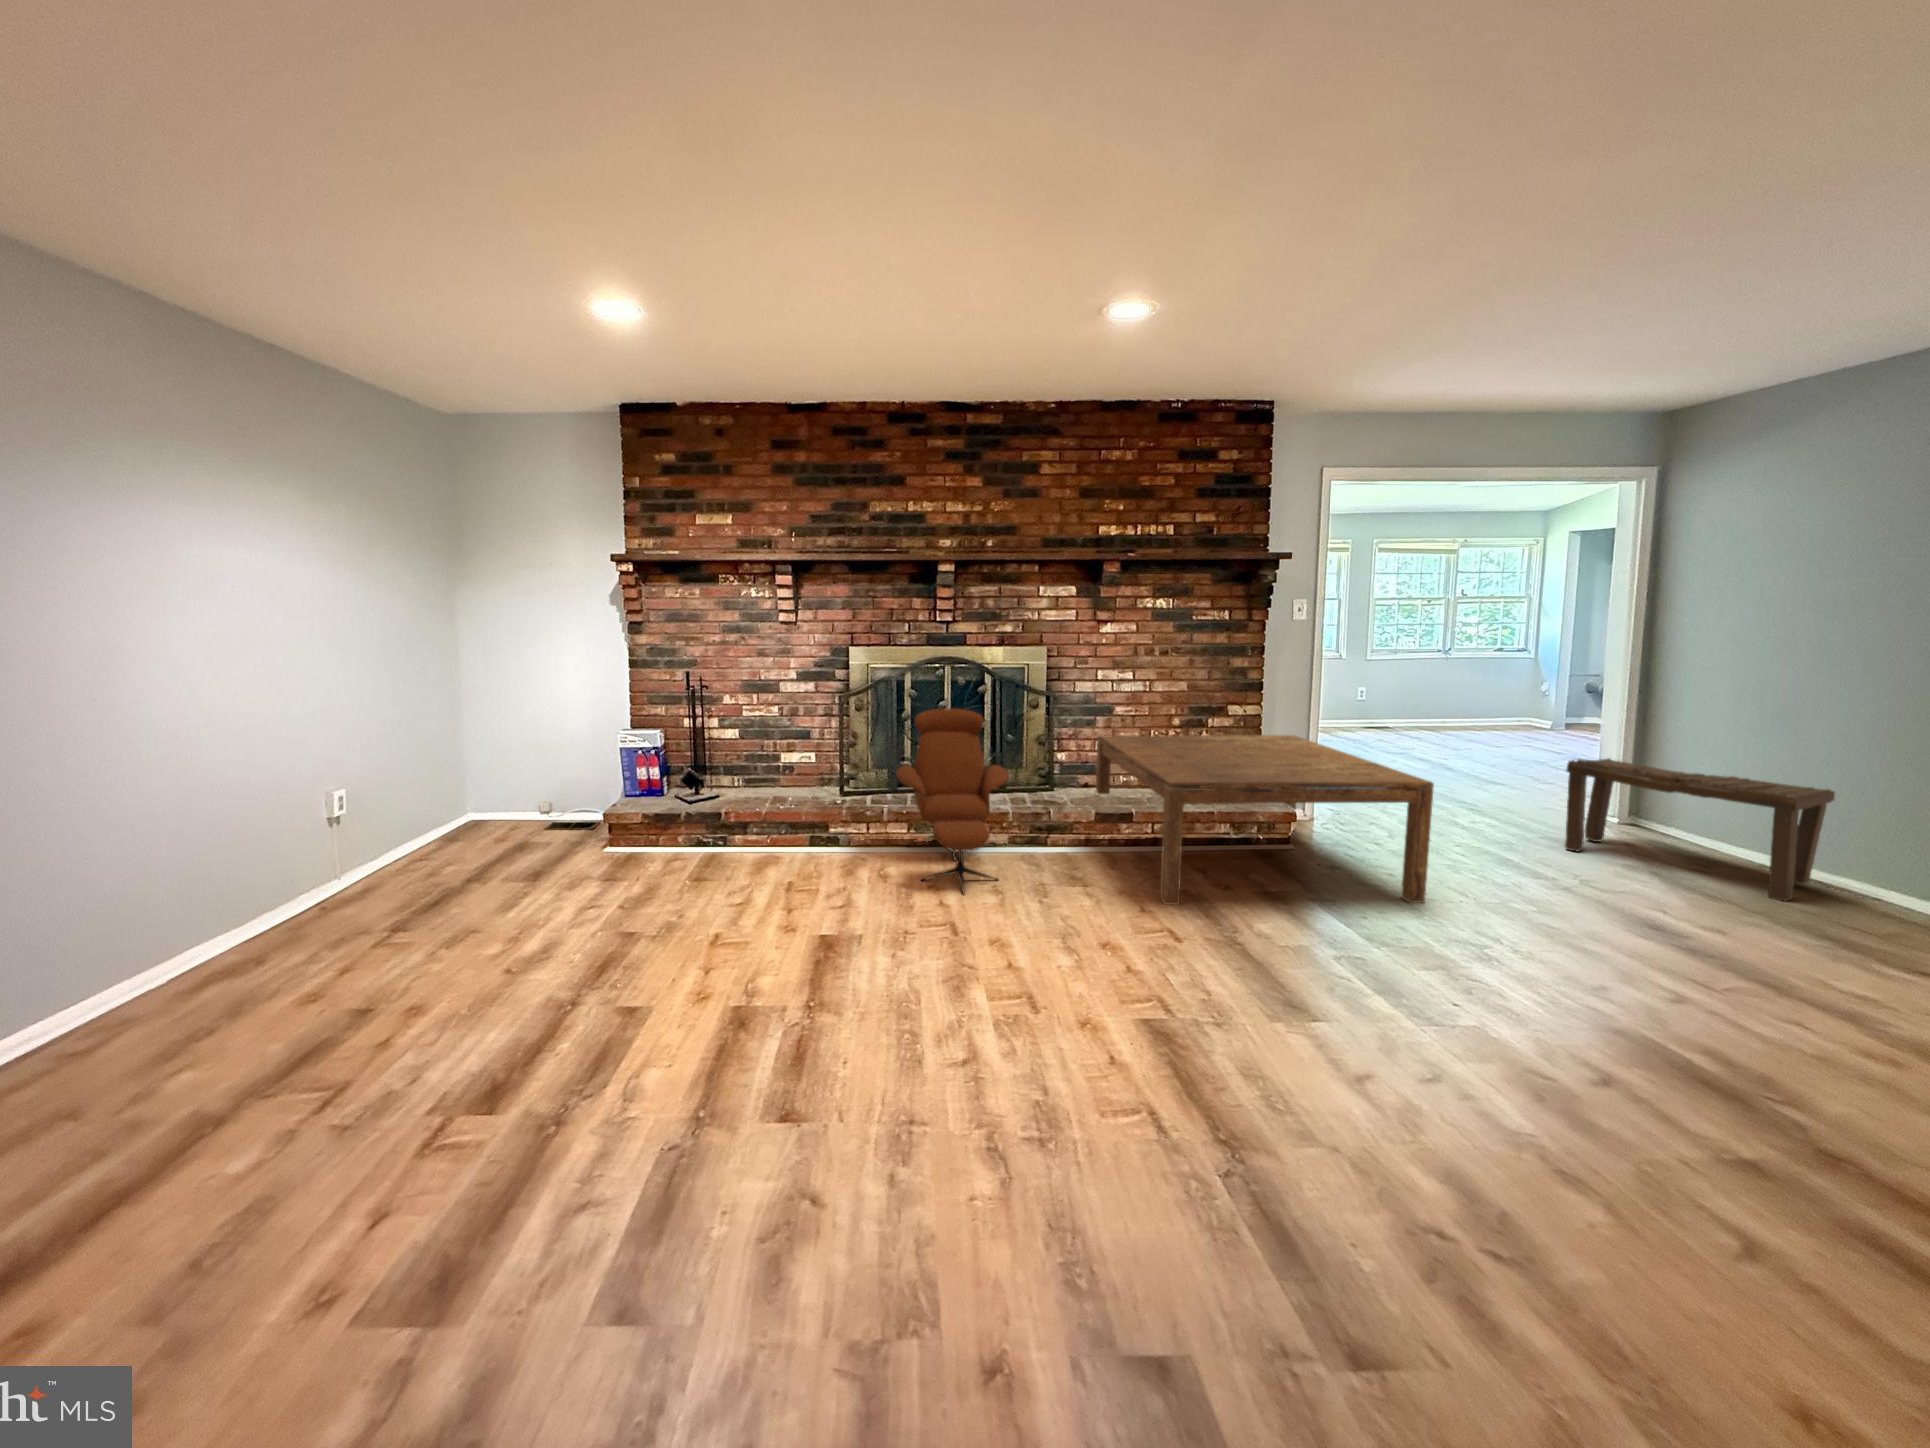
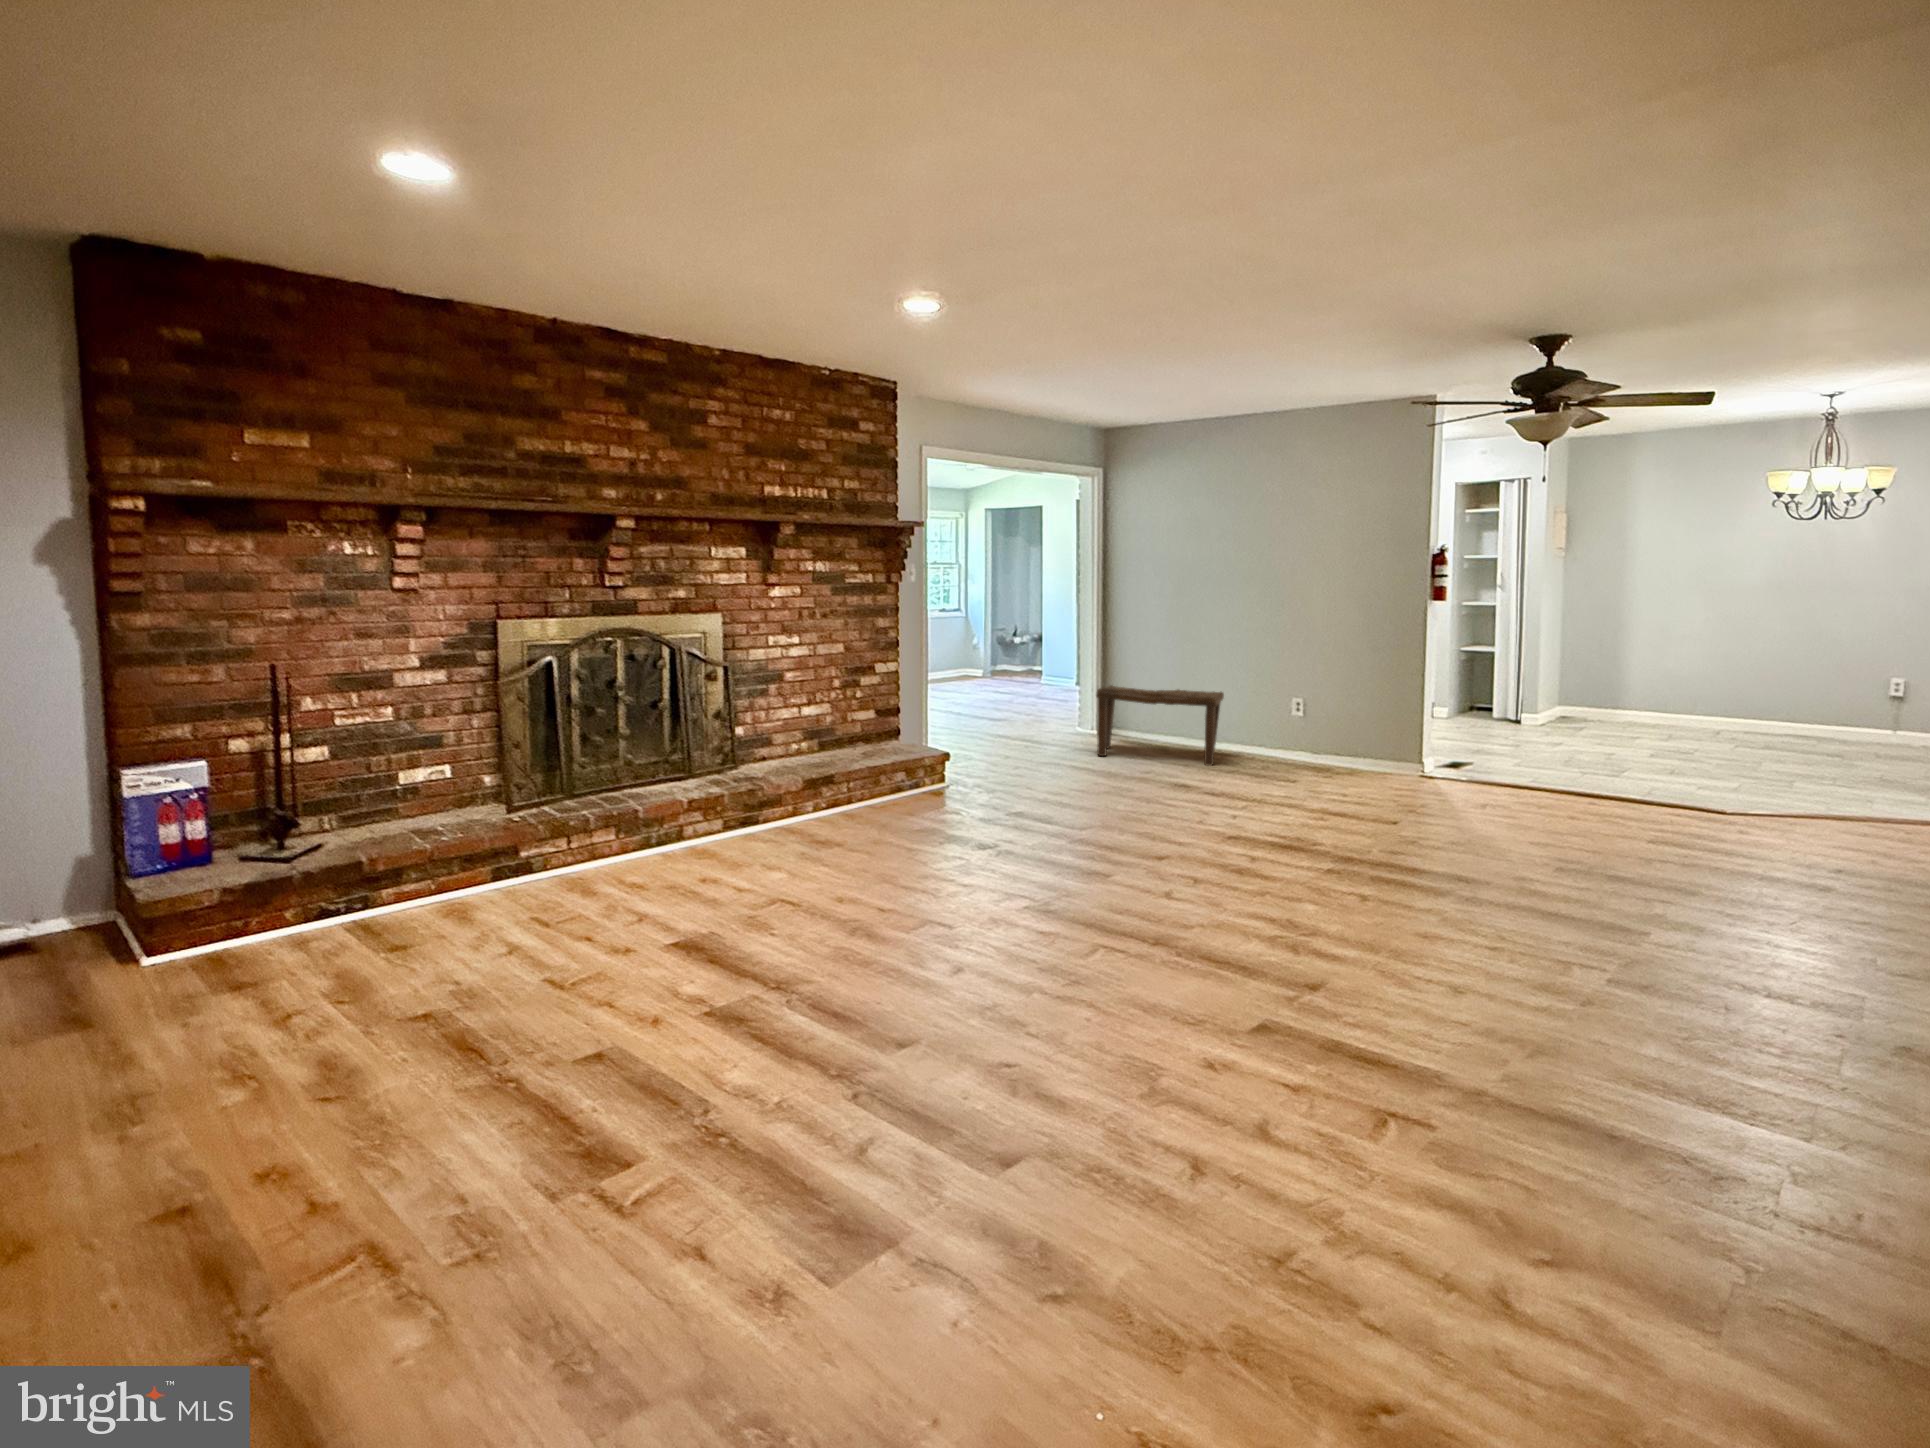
lounge chair: present [896,708,1008,894] -> none [593,689,758,878]
coffee table: present [1096,735,1434,905] -> none [774,688,1066,845]

